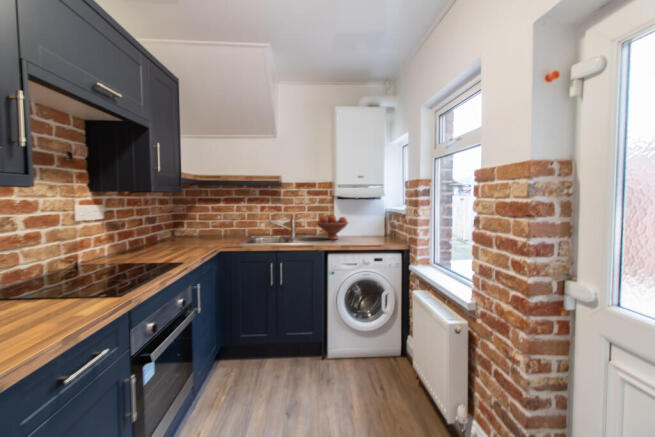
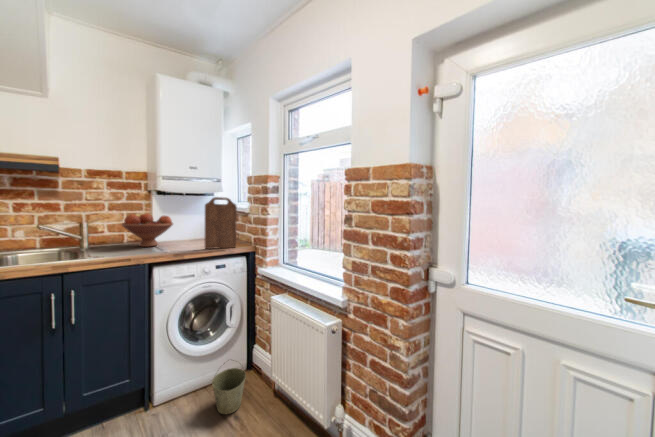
cutting board: none [366,202,391,245] -> present [205,197,237,249]
bucket: none [366,337,393,381] -> present [212,368,246,414]

